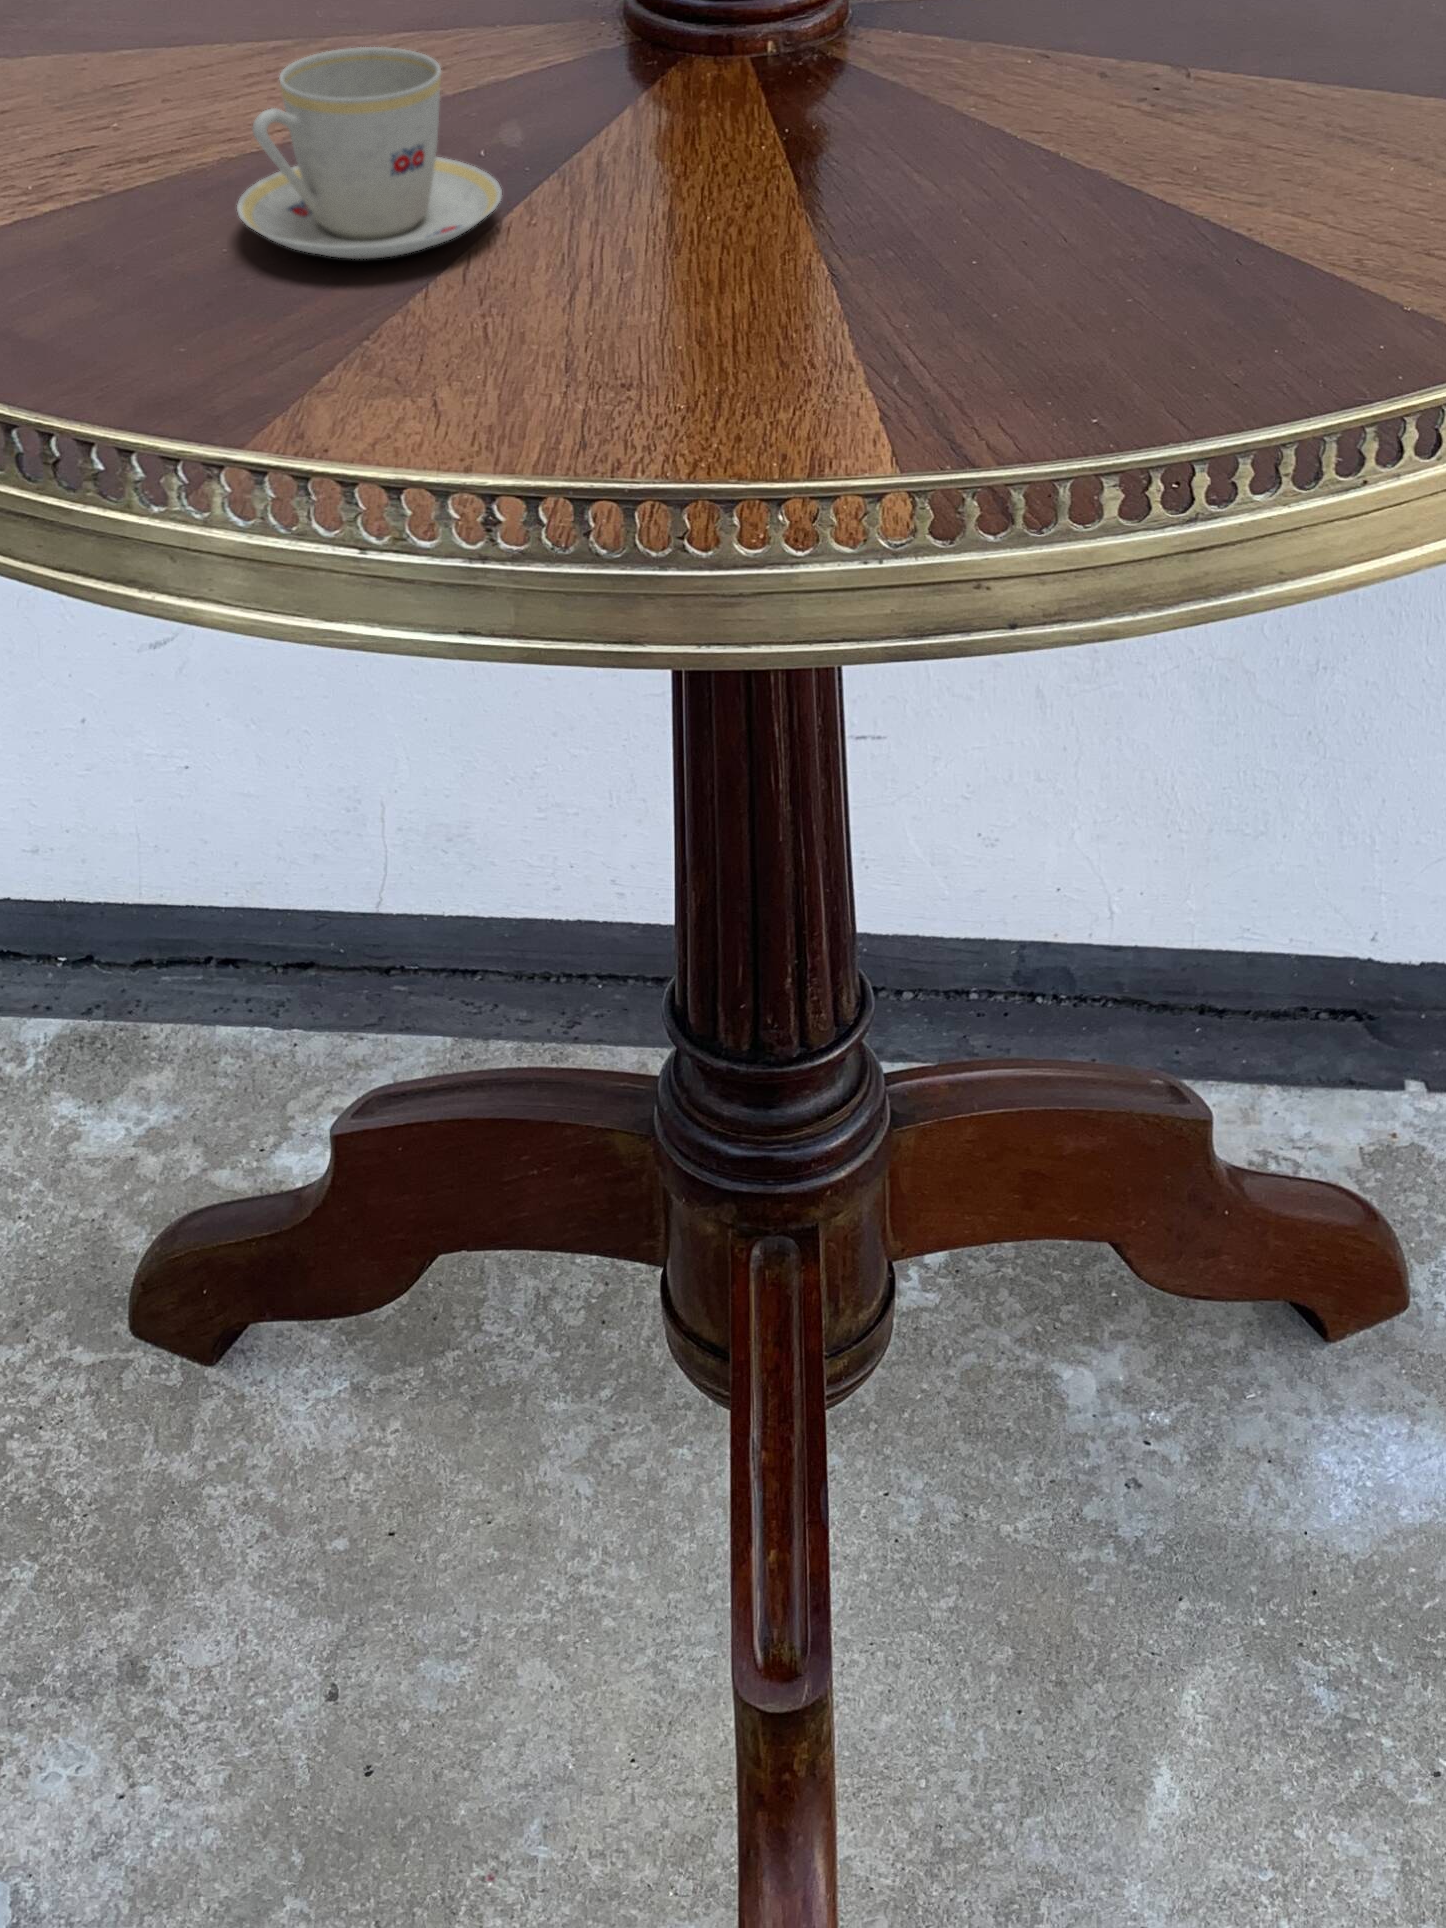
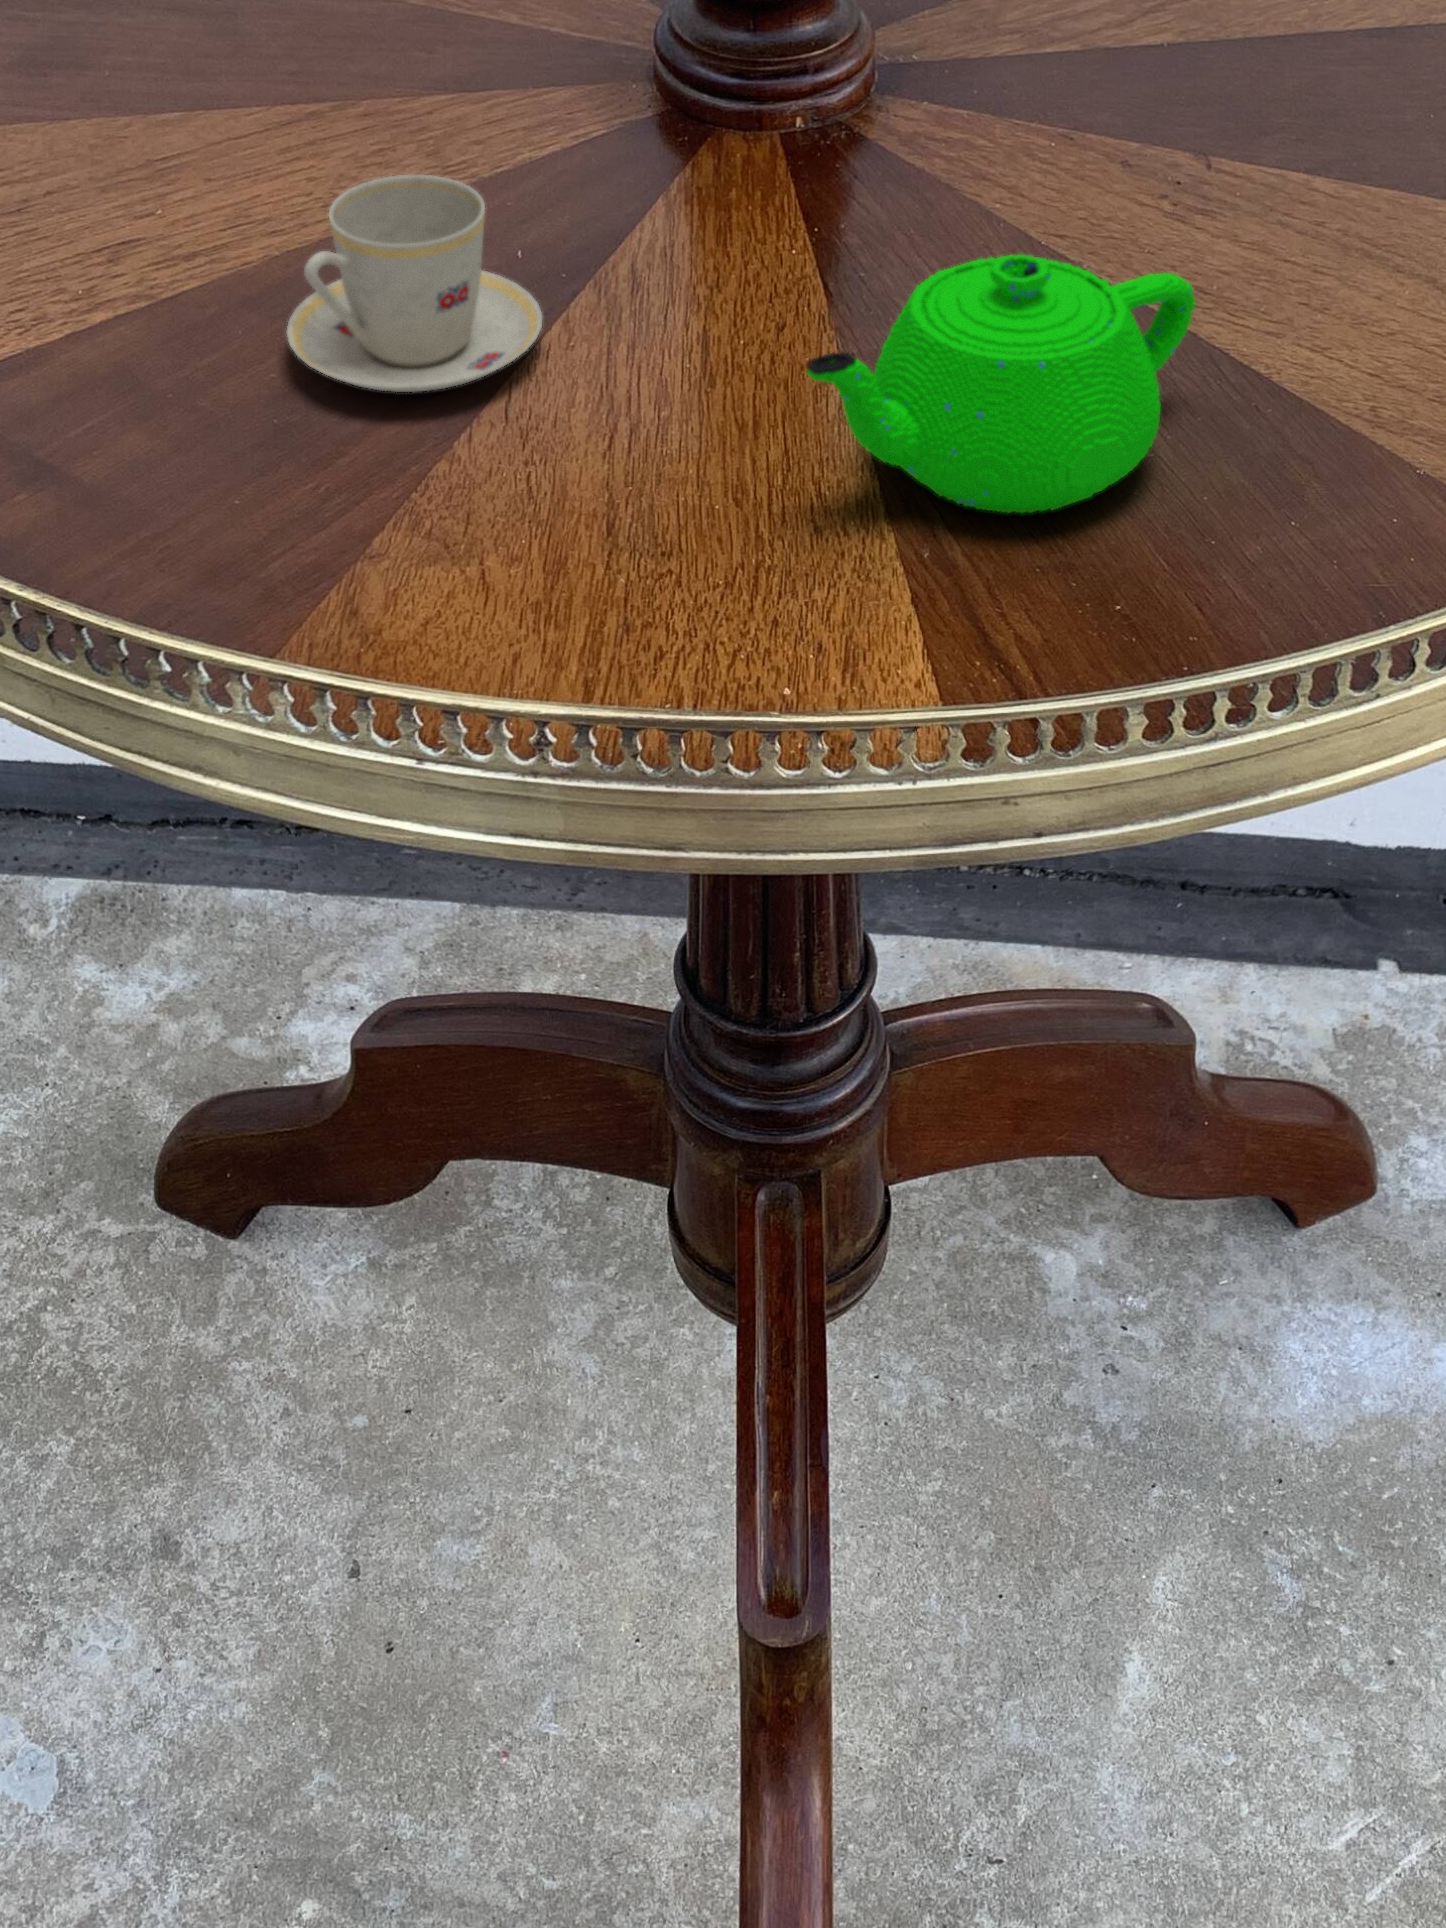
teapot: none [769,81,1175,347] -> present [807,255,1195,513]

